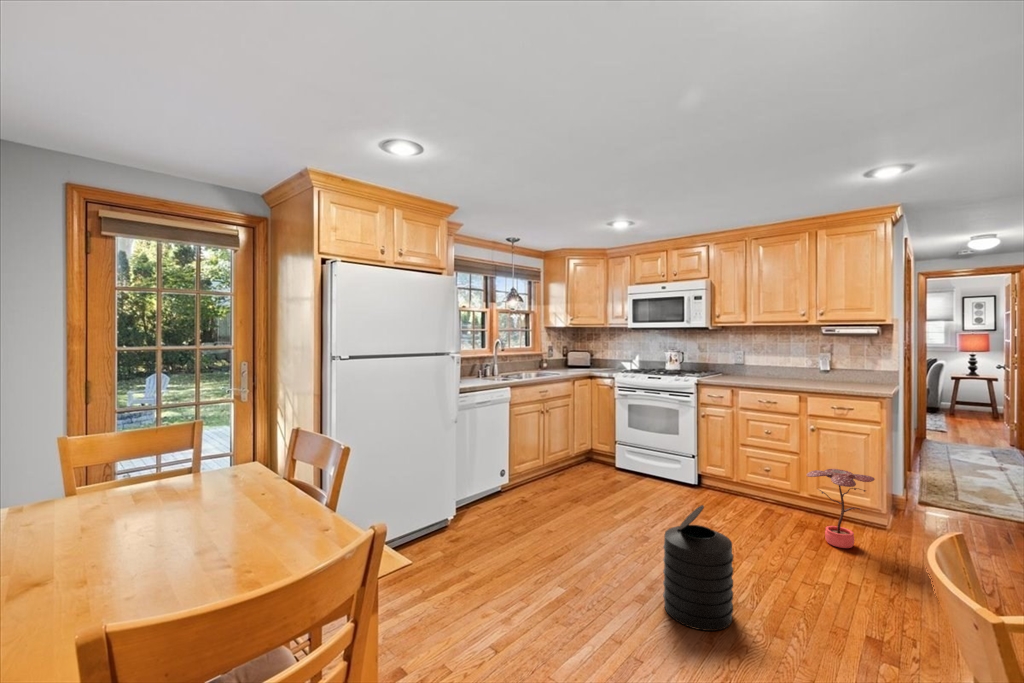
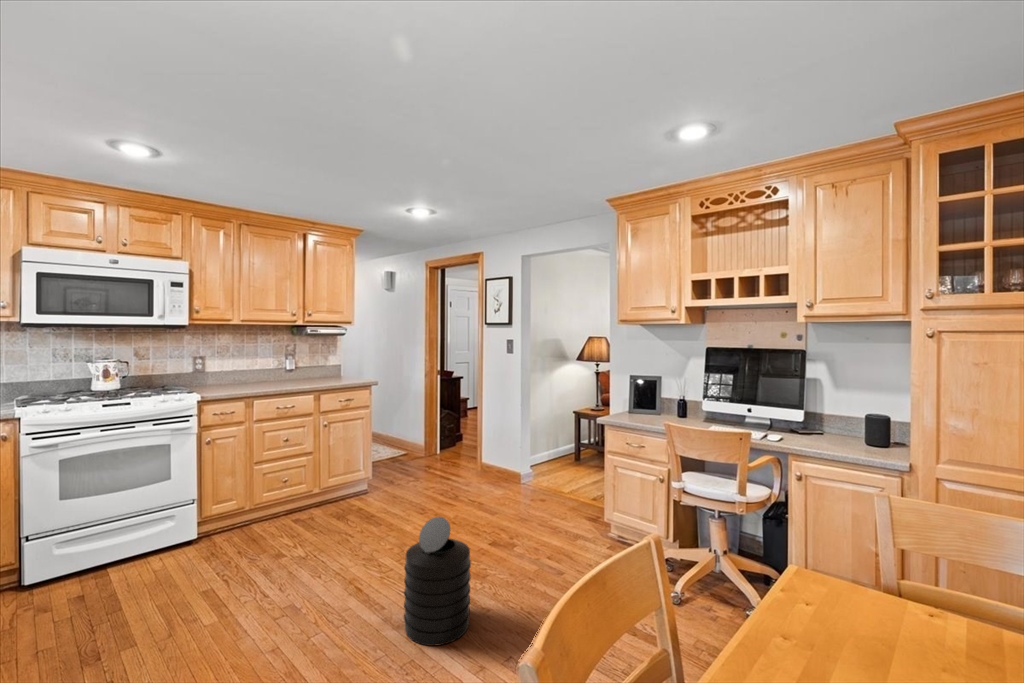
potted plant: present [807,469,875,548] -> none [362,454,403,521]

